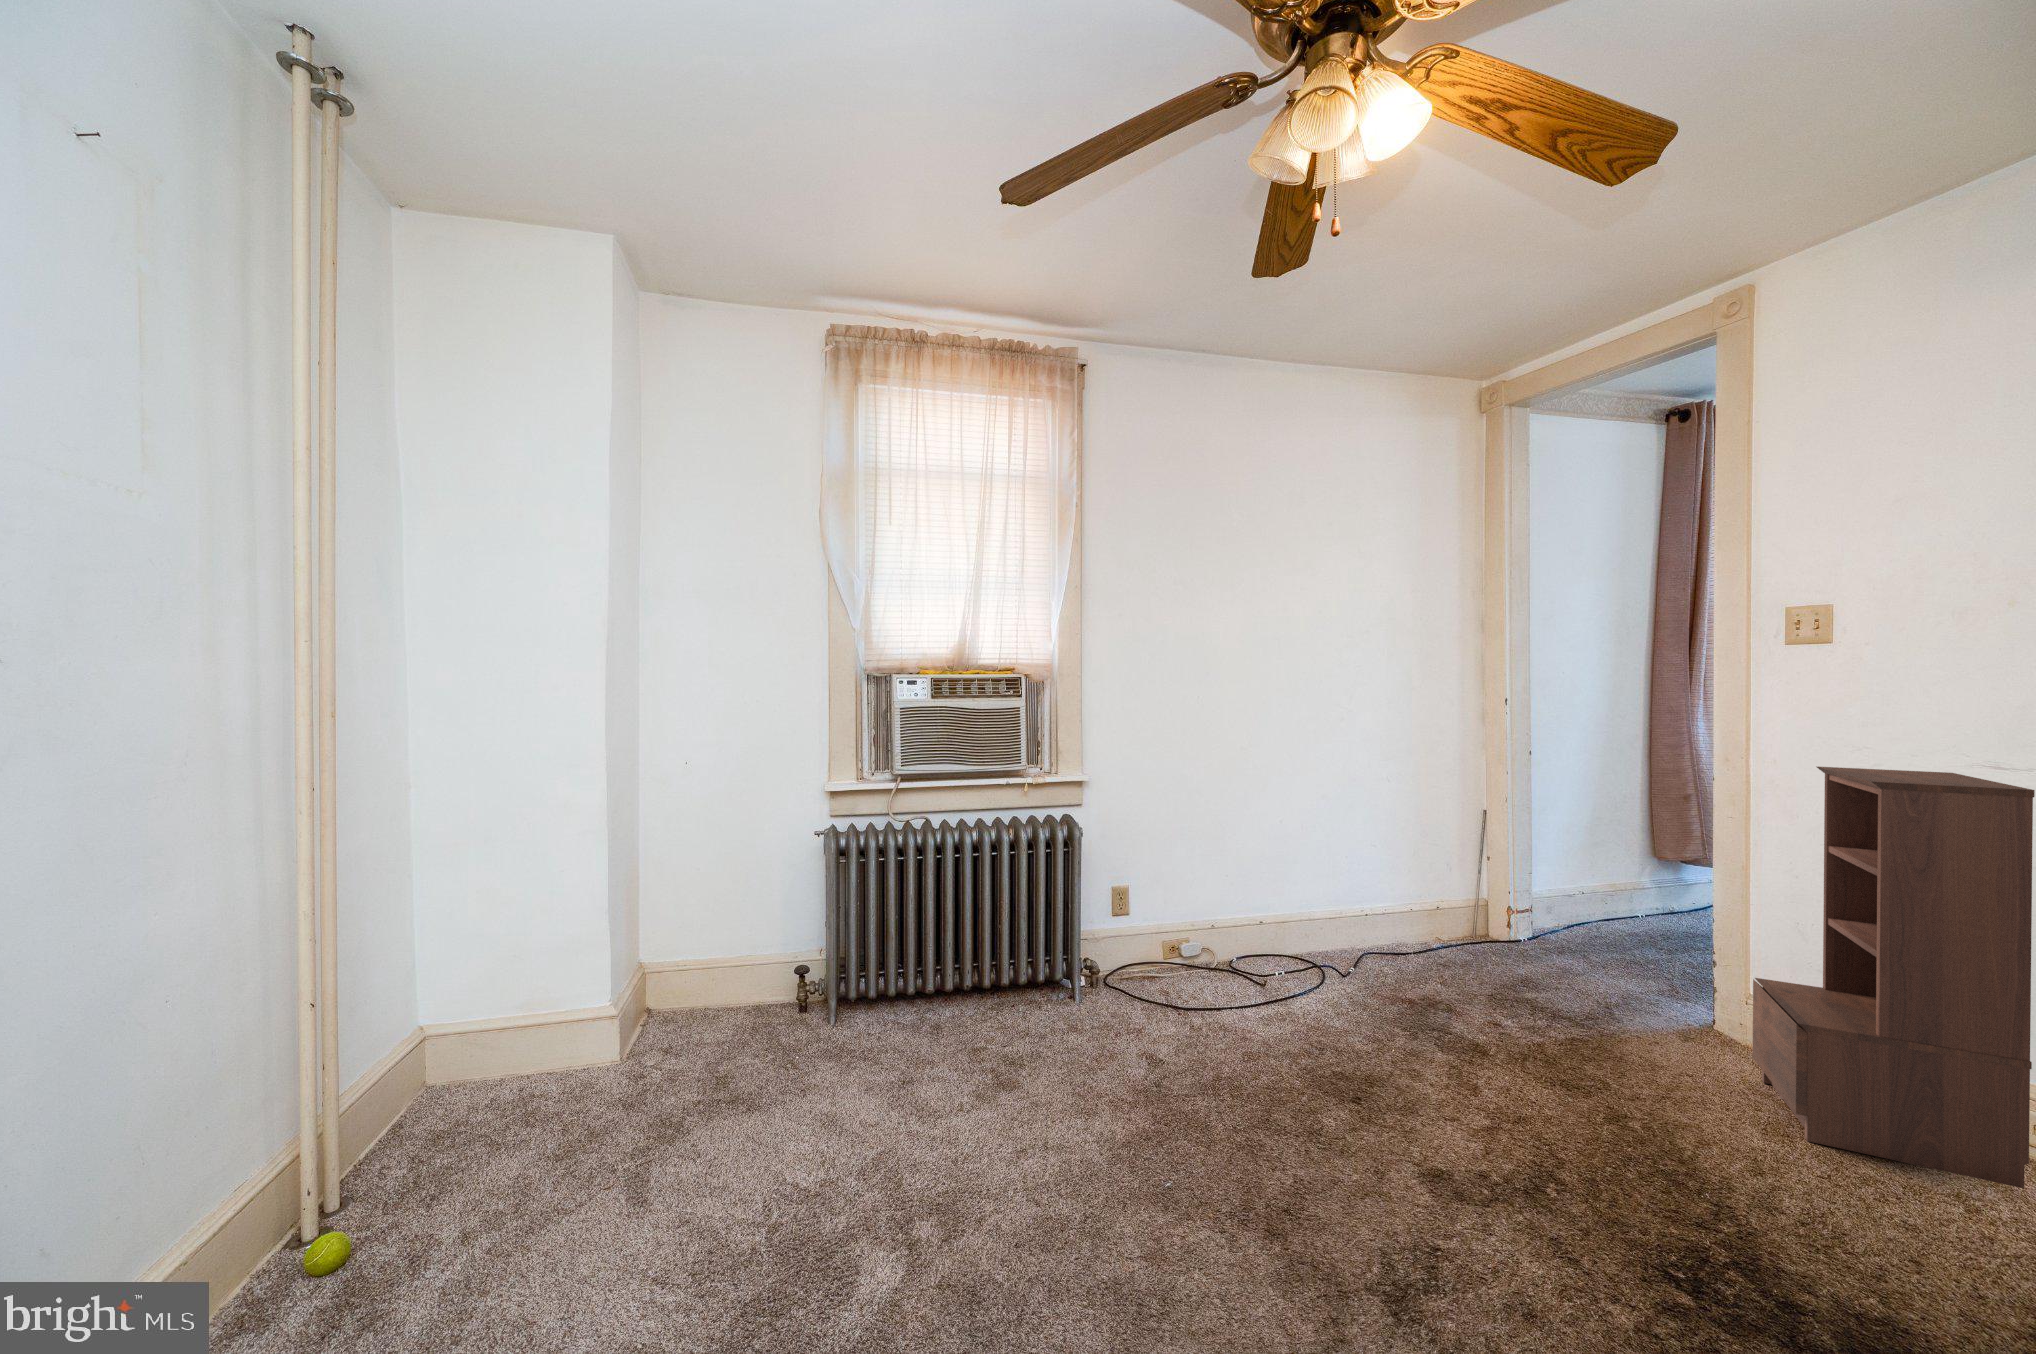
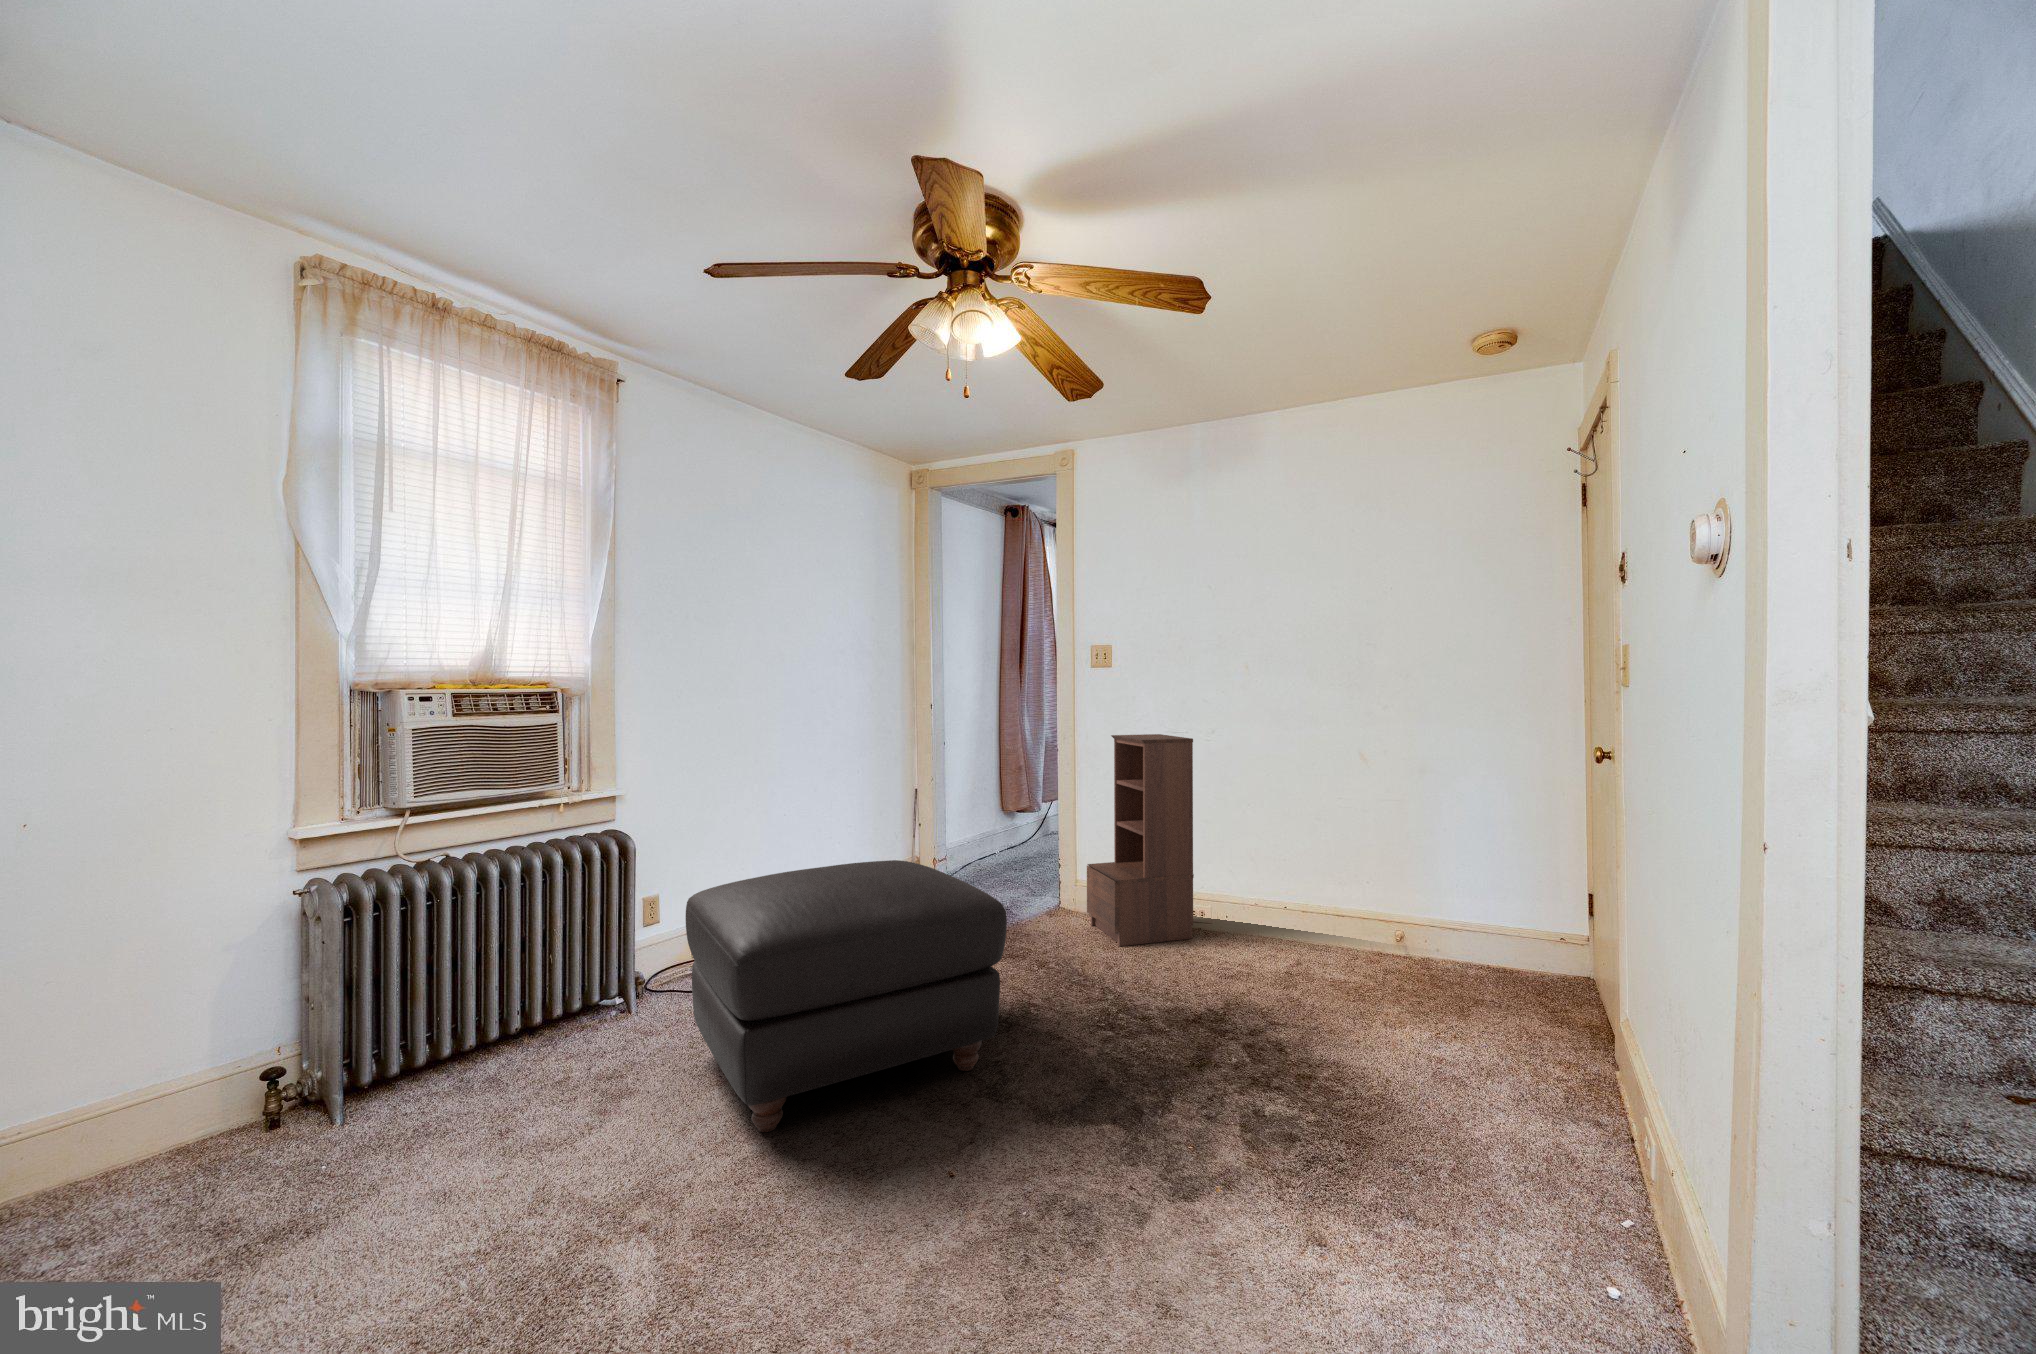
ottoman: none [1046,895,1442,1240] -> present [686,860,1007,1132]

